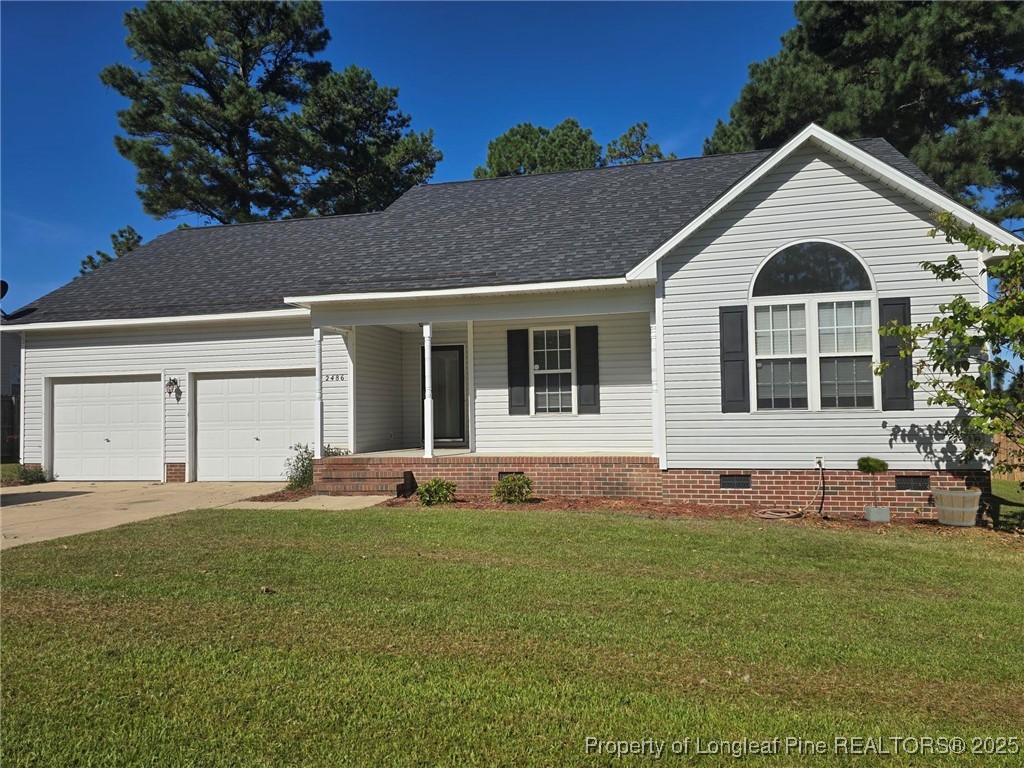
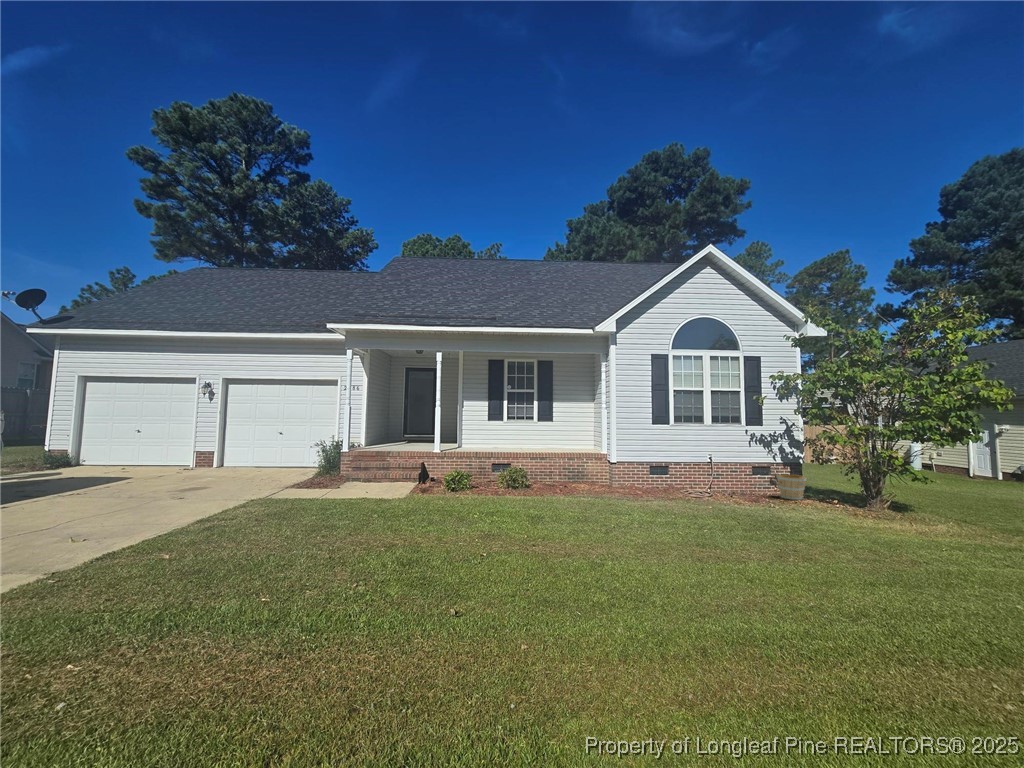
potted tree: present [857,456,890,522] -> none [734,455,754,497]

